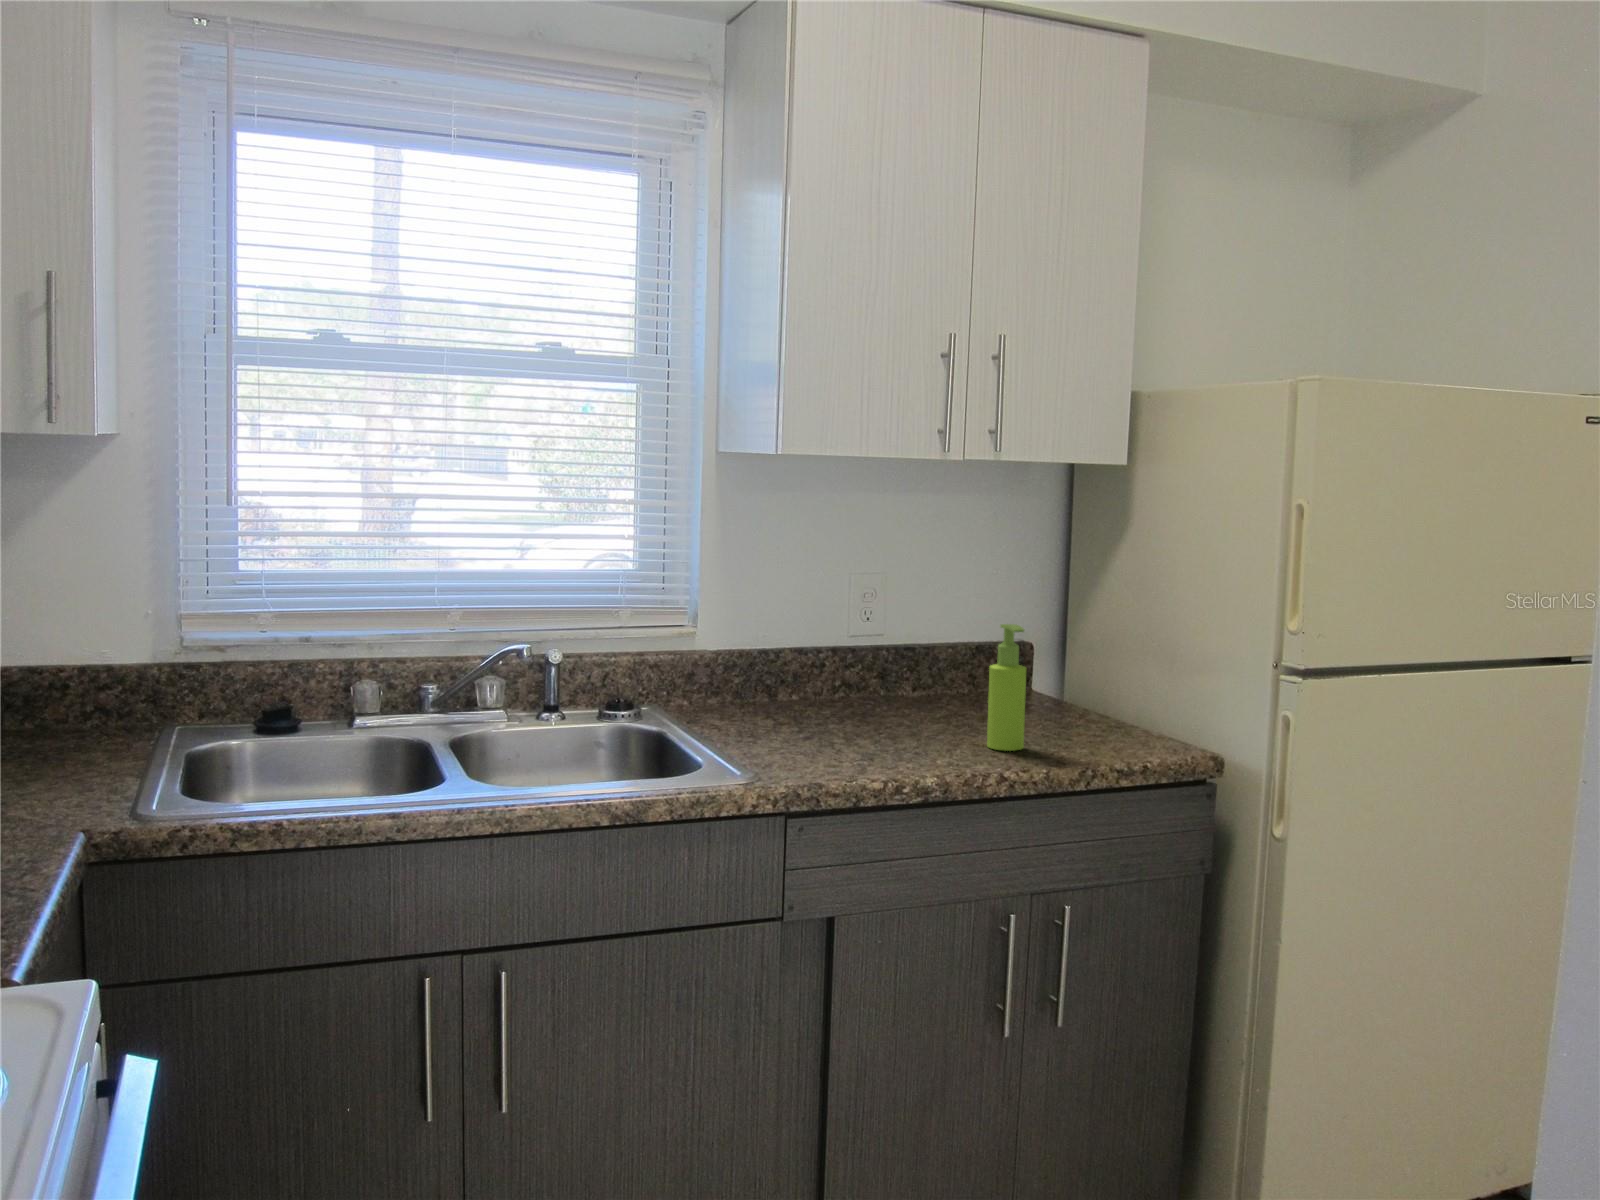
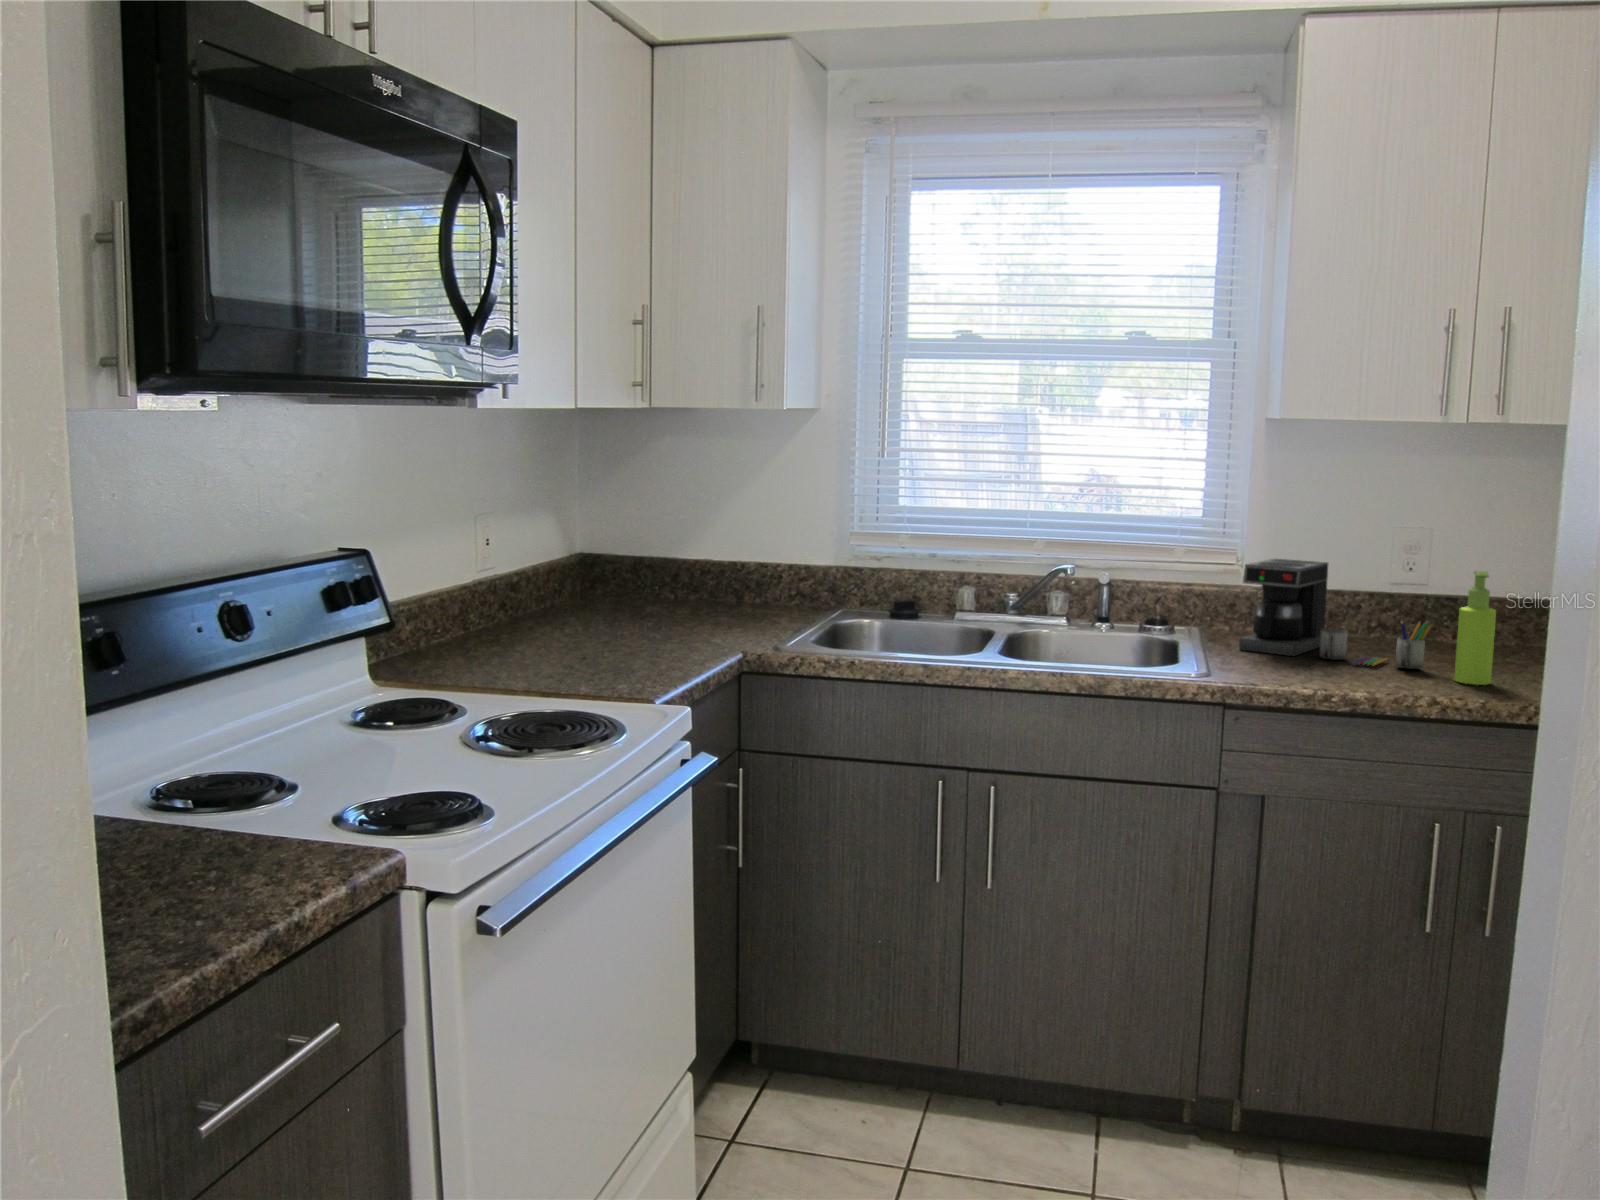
coffee maker: none [739,618,953,740] -> present [1239,559,1433,669]

